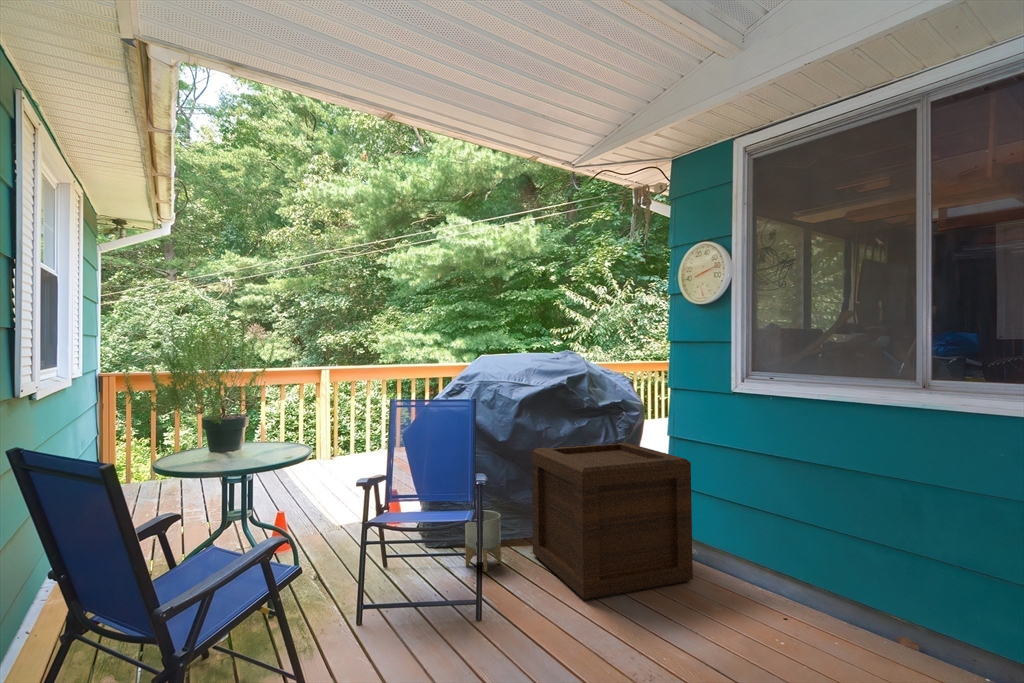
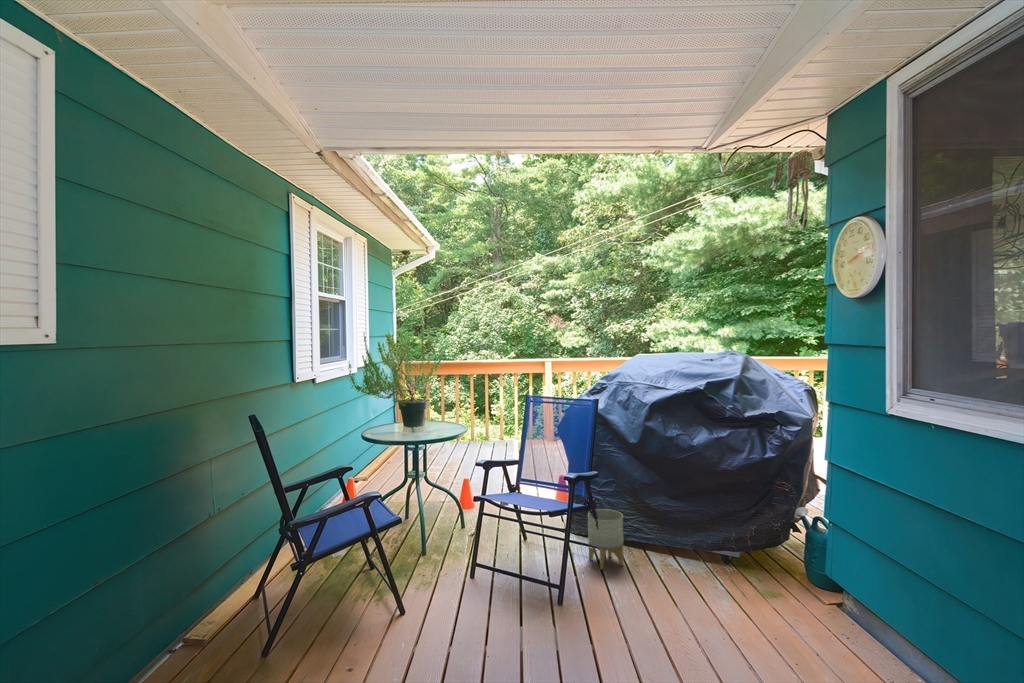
wooden crate: present [532,442,693,600] -> none [661,455,823,646]

